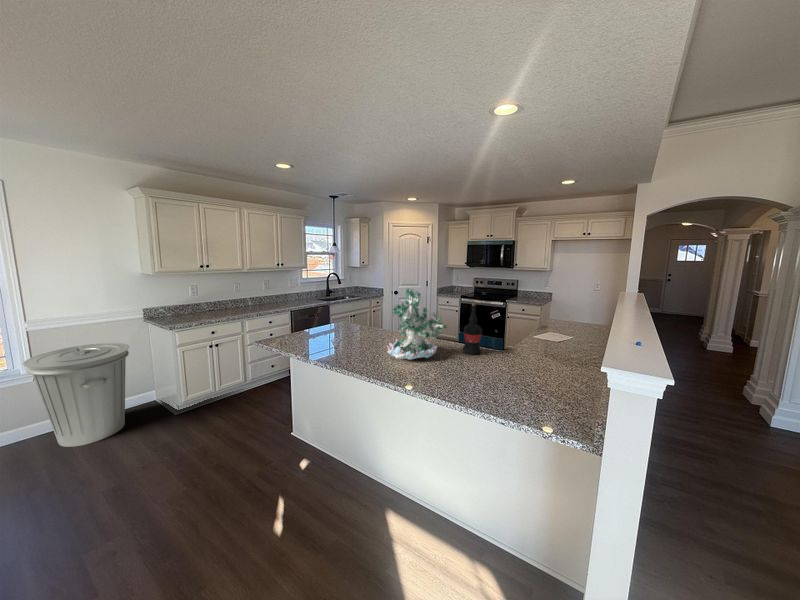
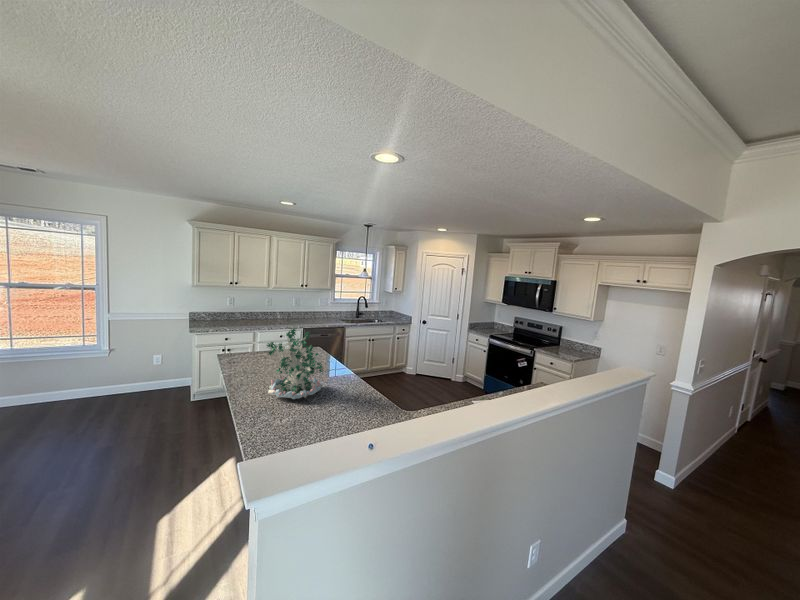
wine bottle: present [463,303,482,354] -> none [340,352,360,405]
trash can: present [23,343,129,447] -> none [95,335,167,410]

